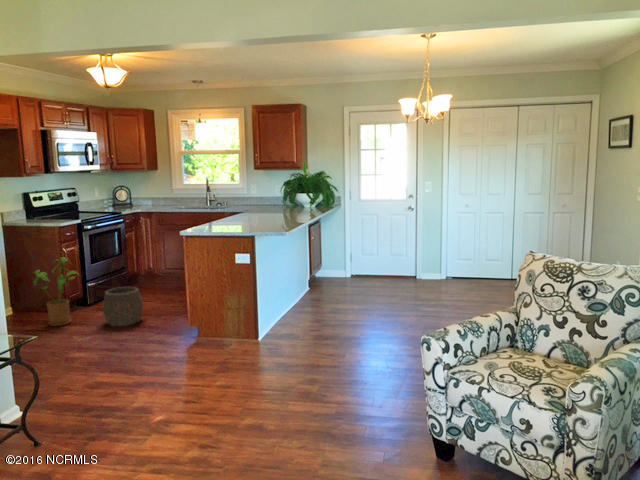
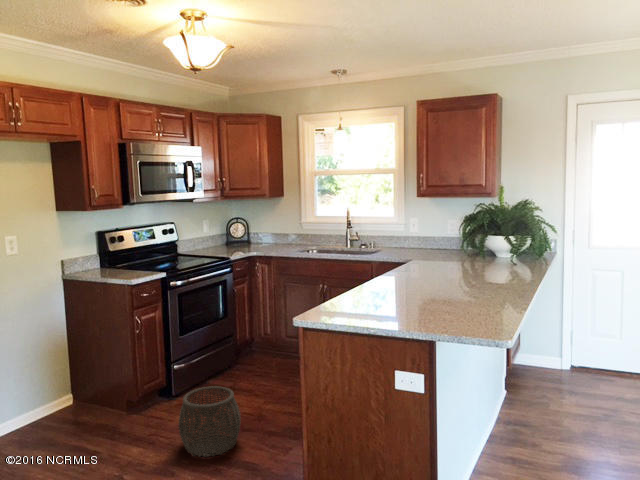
house plant: present [34,258,78,326] -> none [85,335,151,442]

